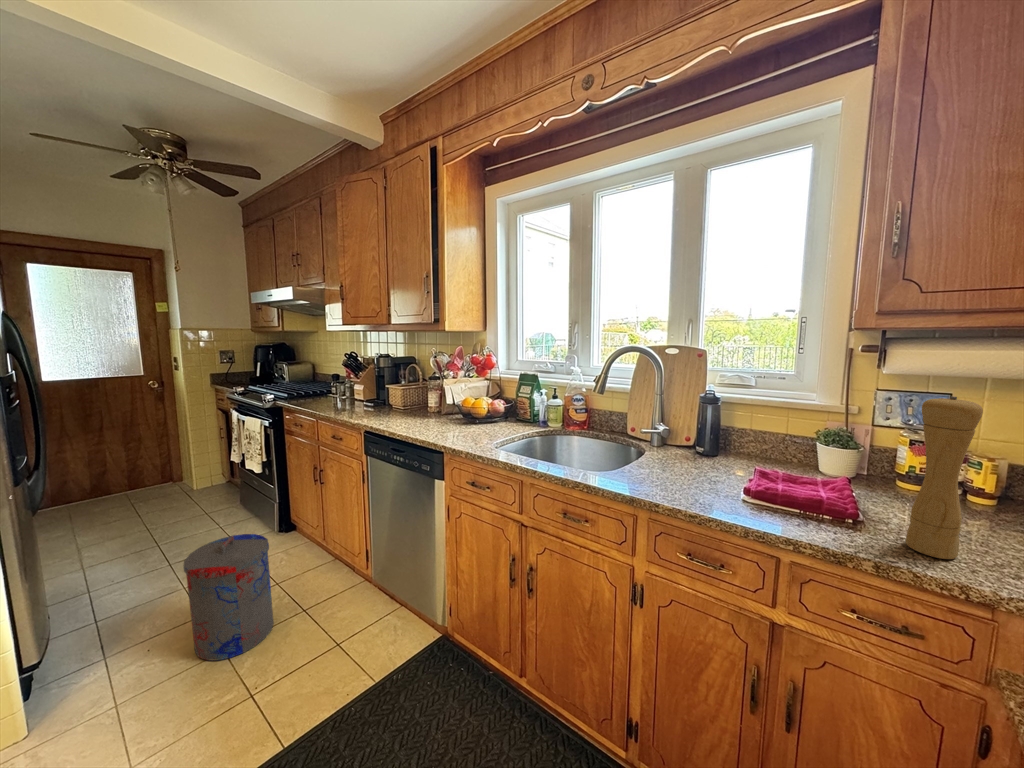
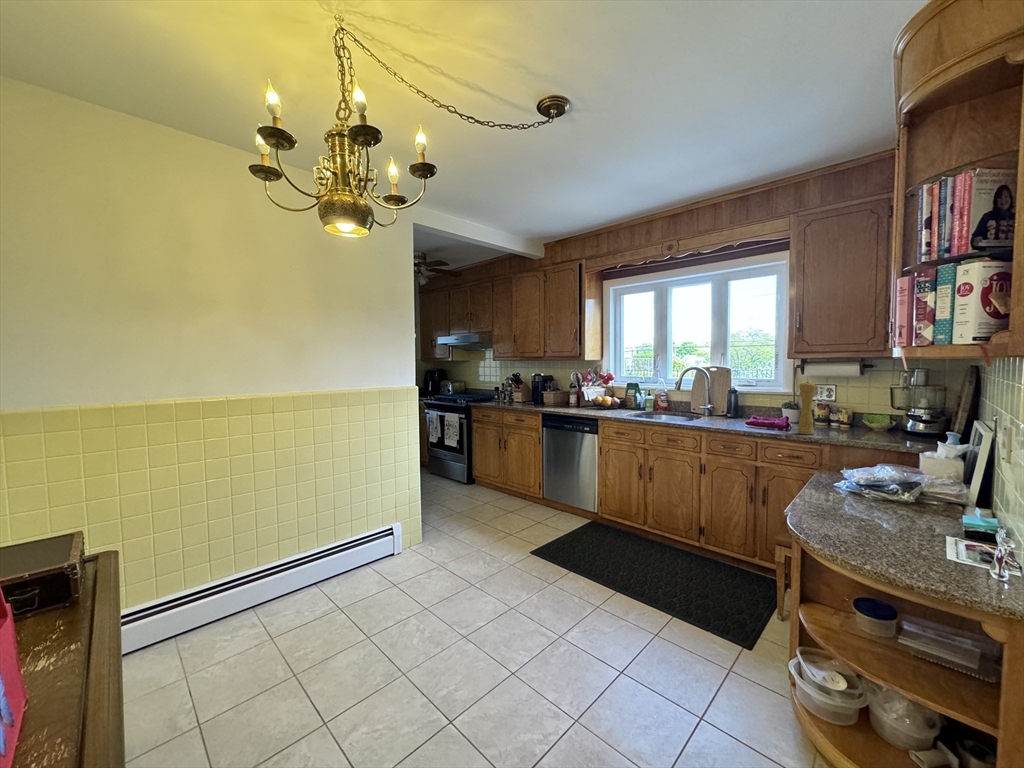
trash can: present [184,534,274,661] -> none [468,466,503,524]

